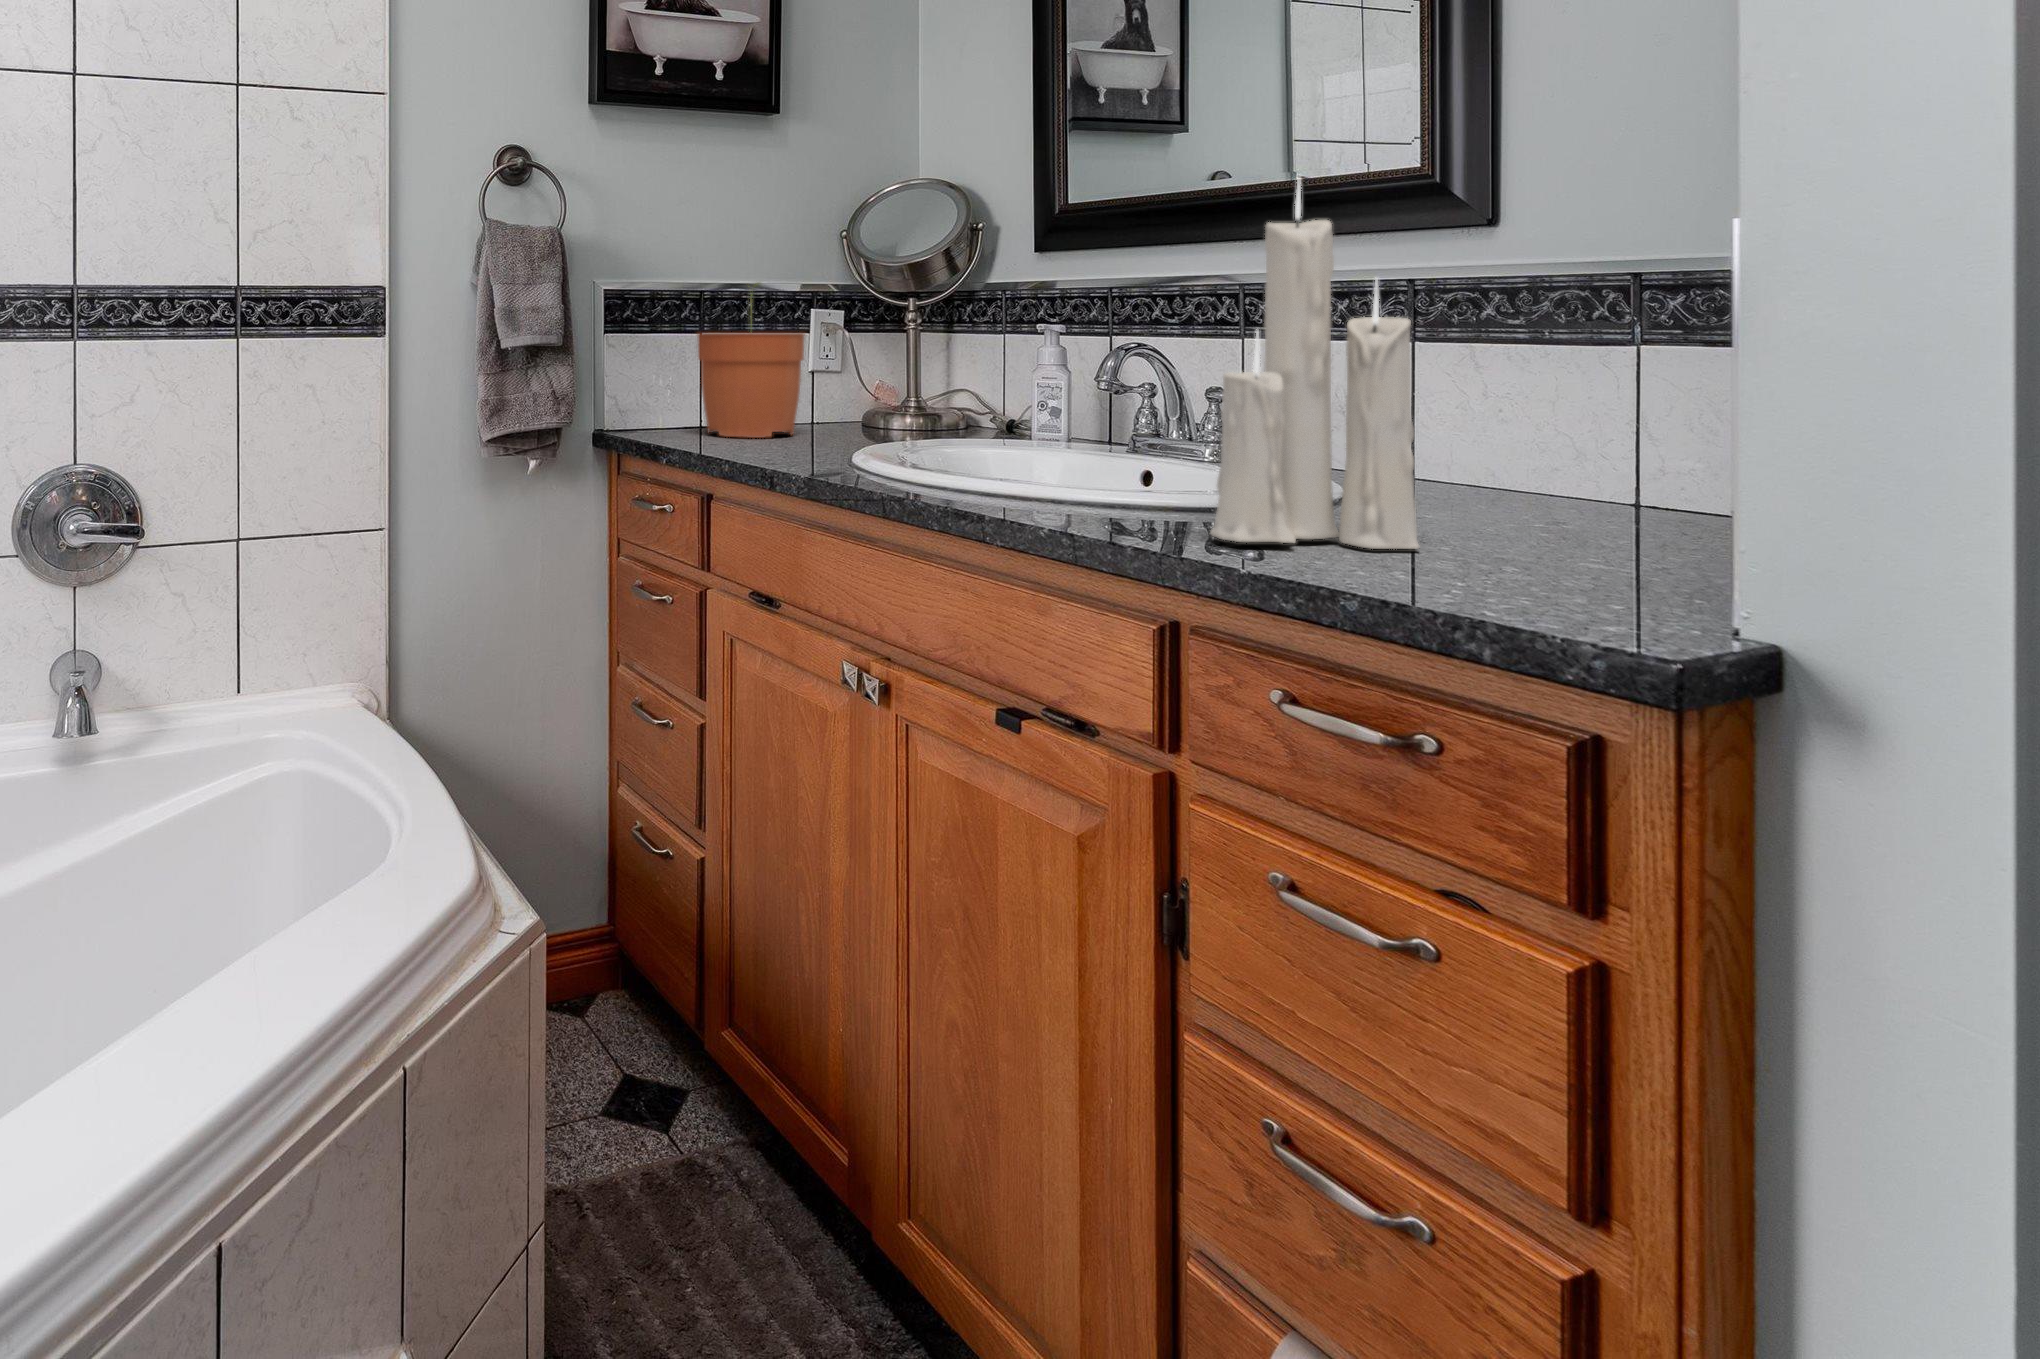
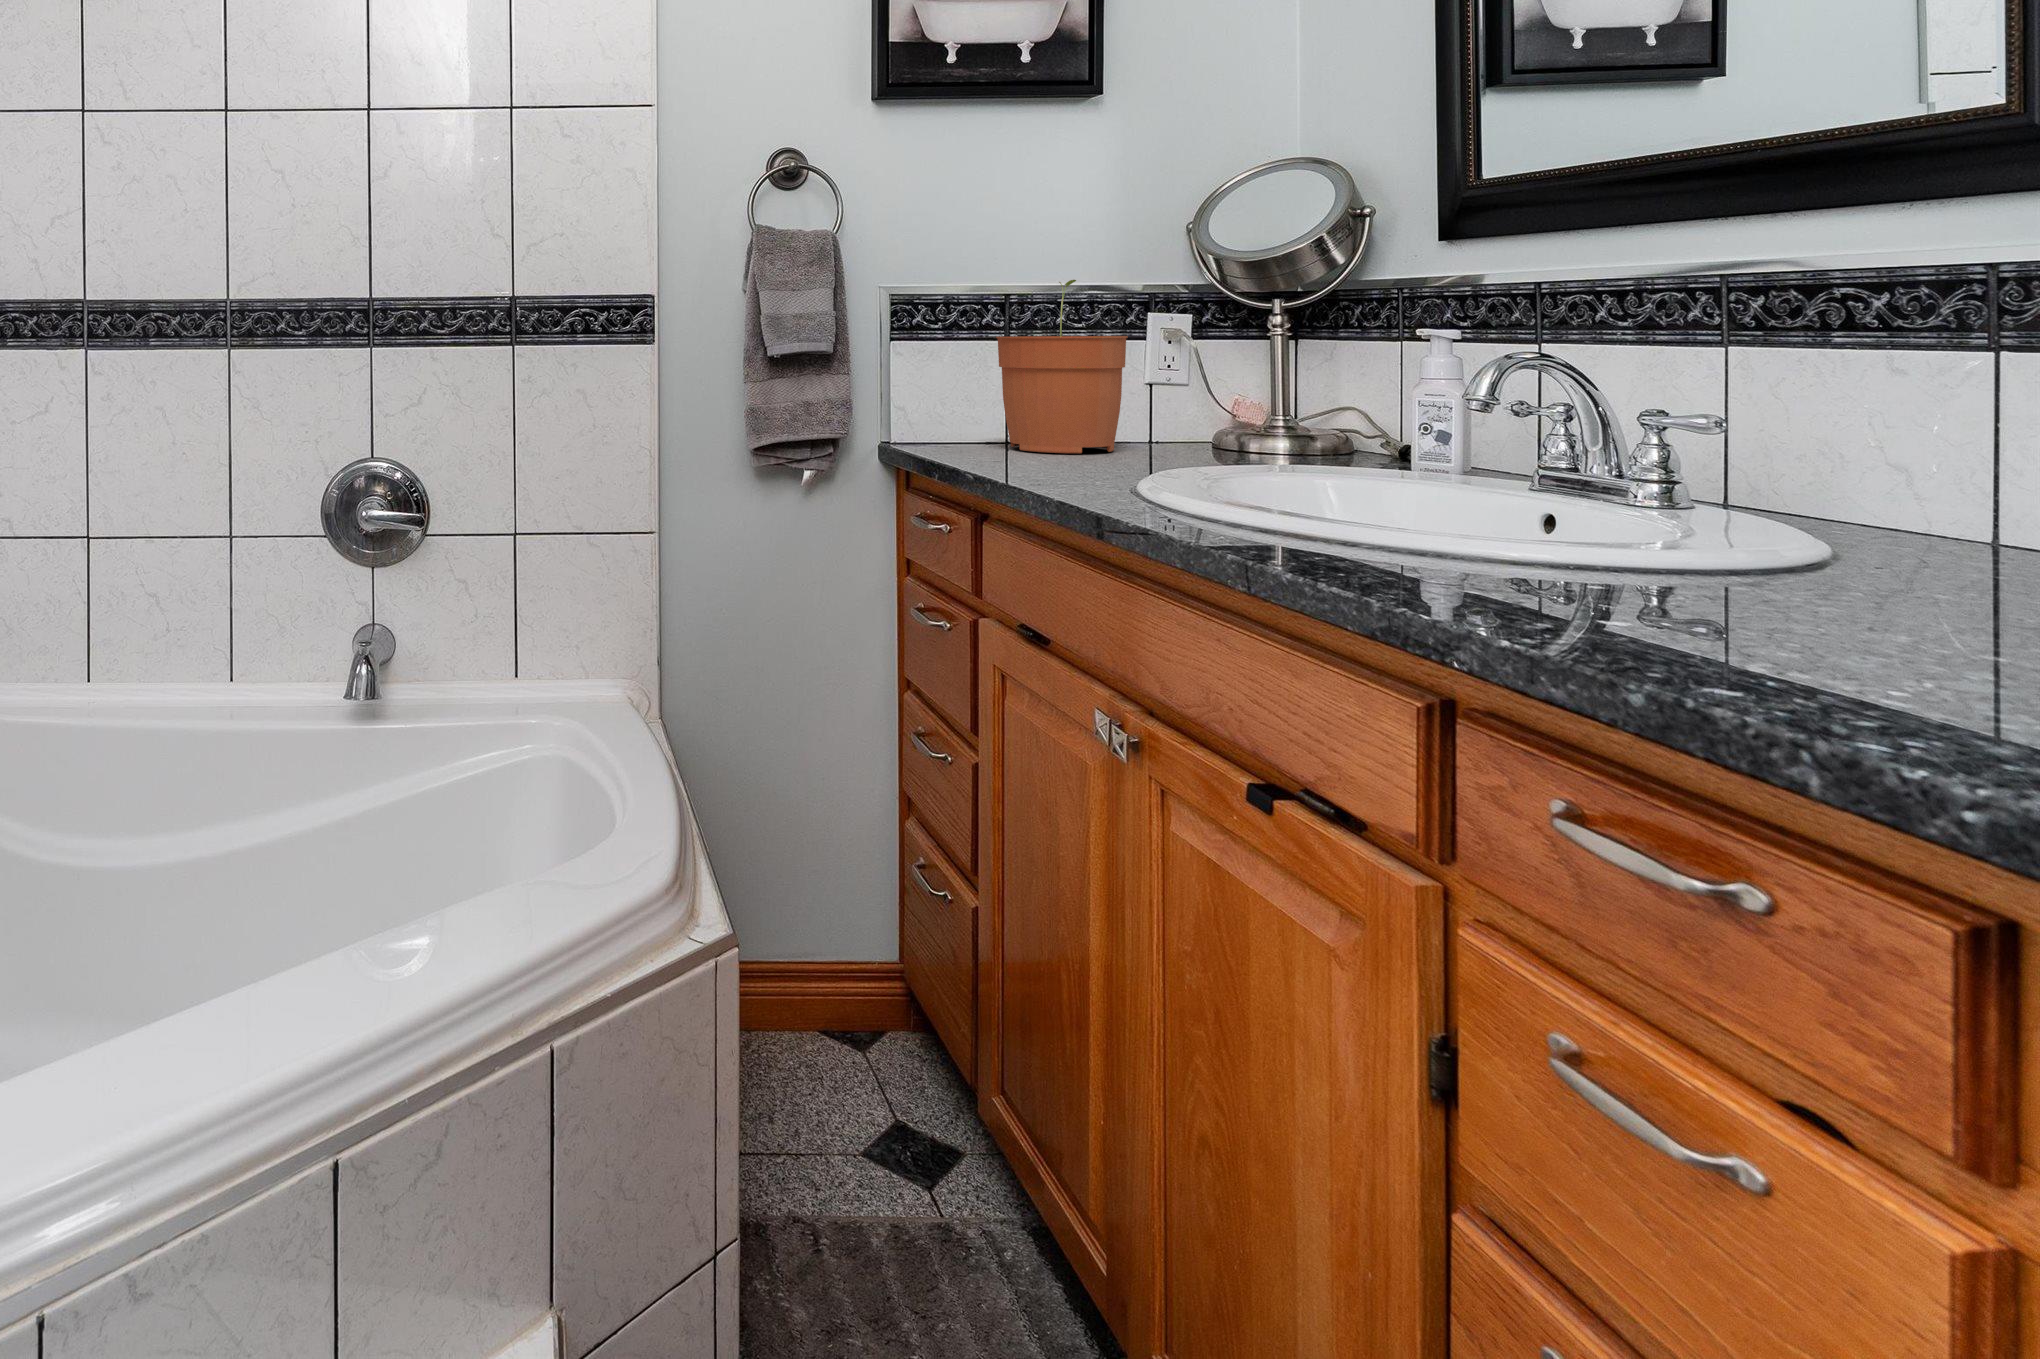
candle: present [1211,178,1419,549] -> none [1512,101,1848,636]

